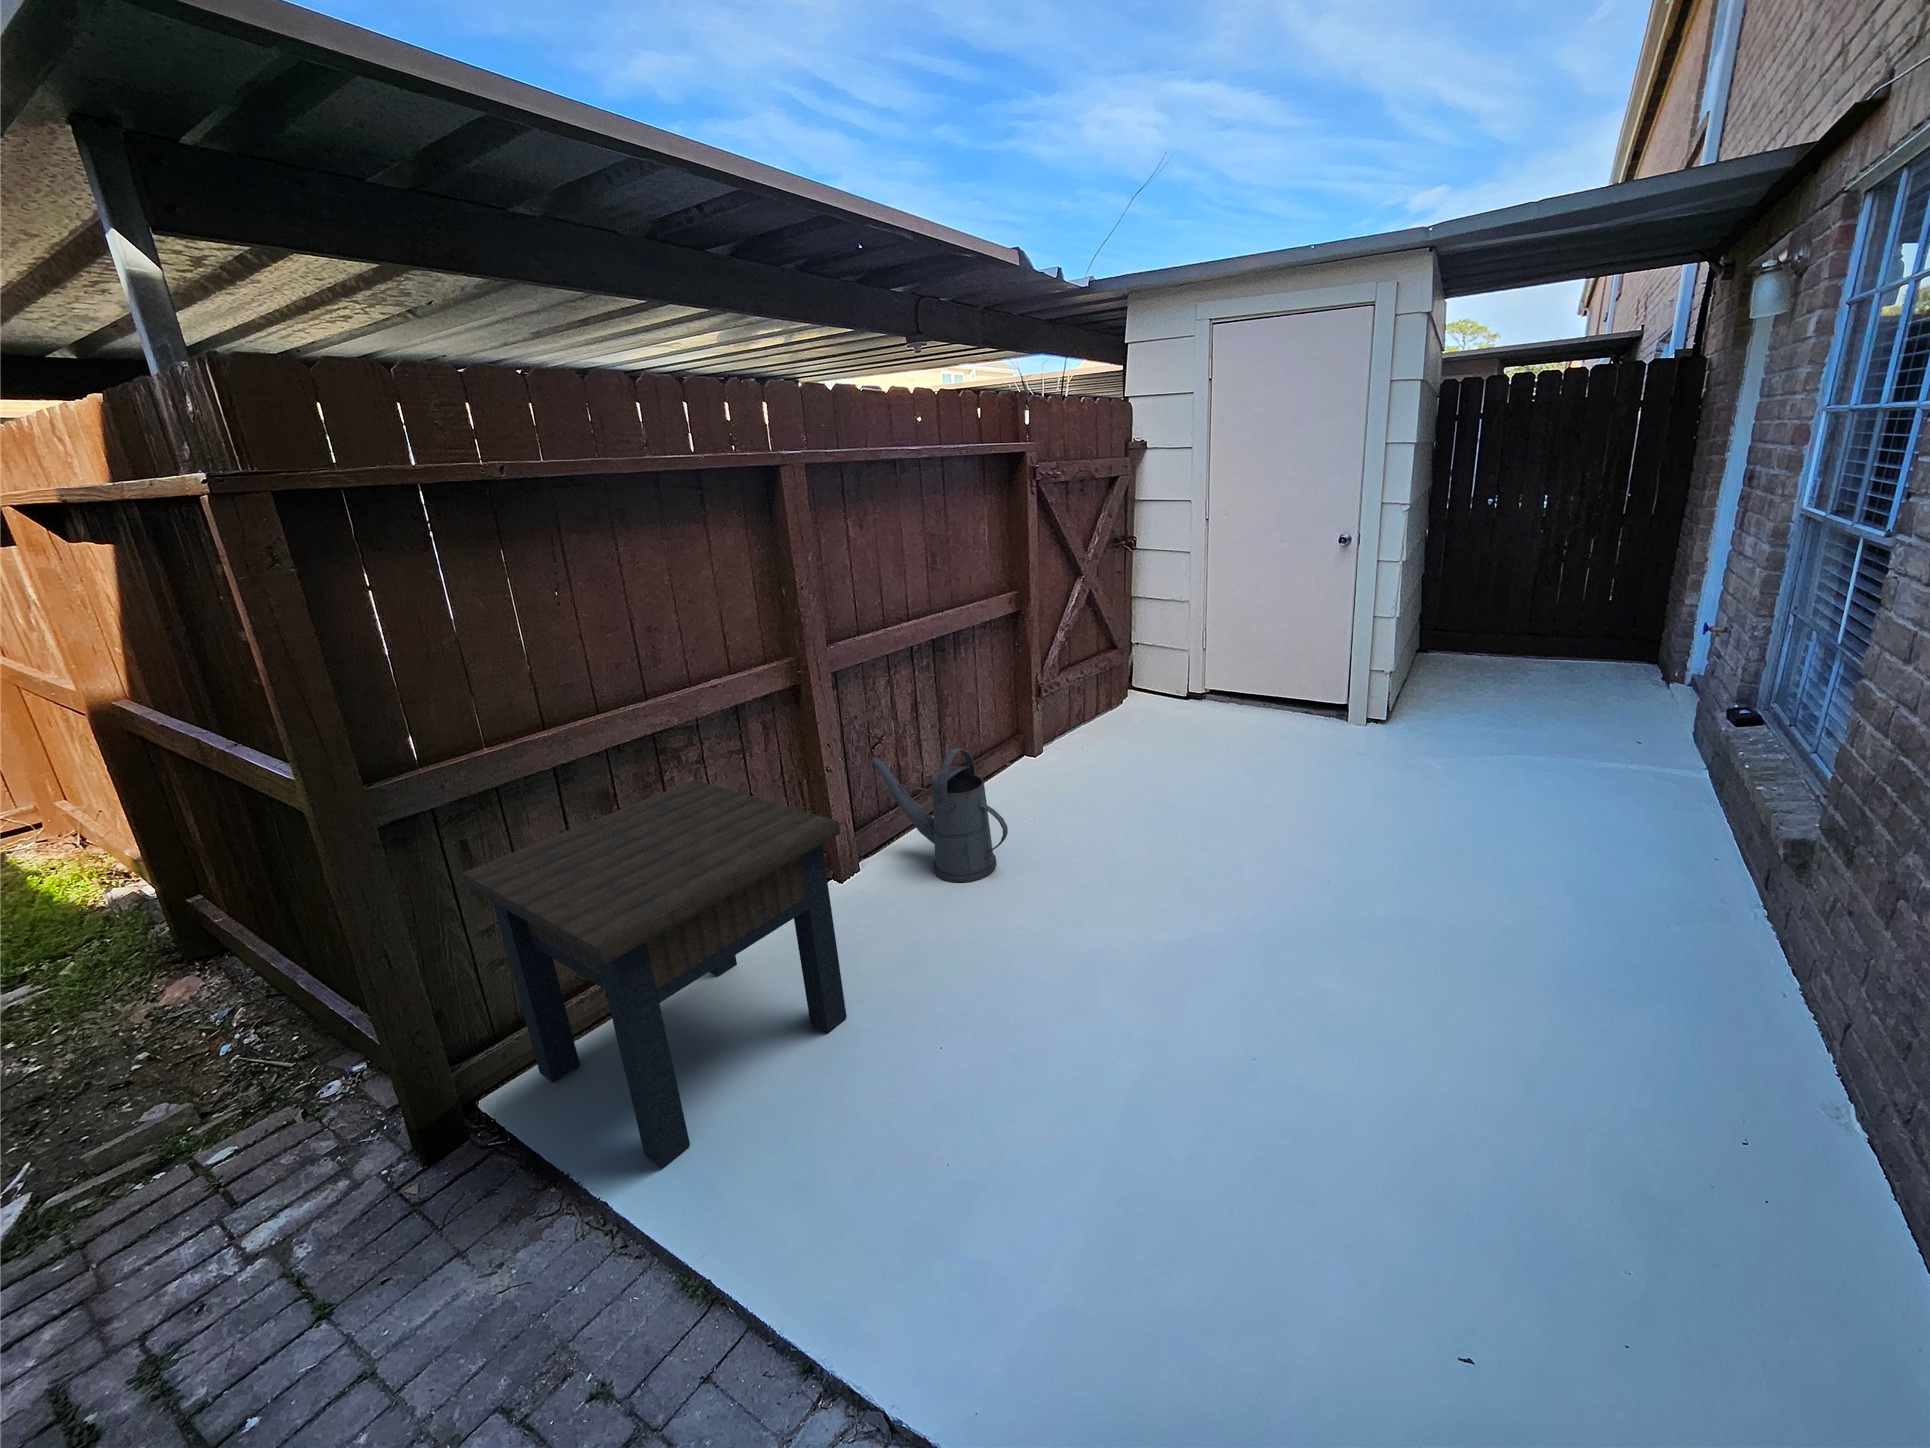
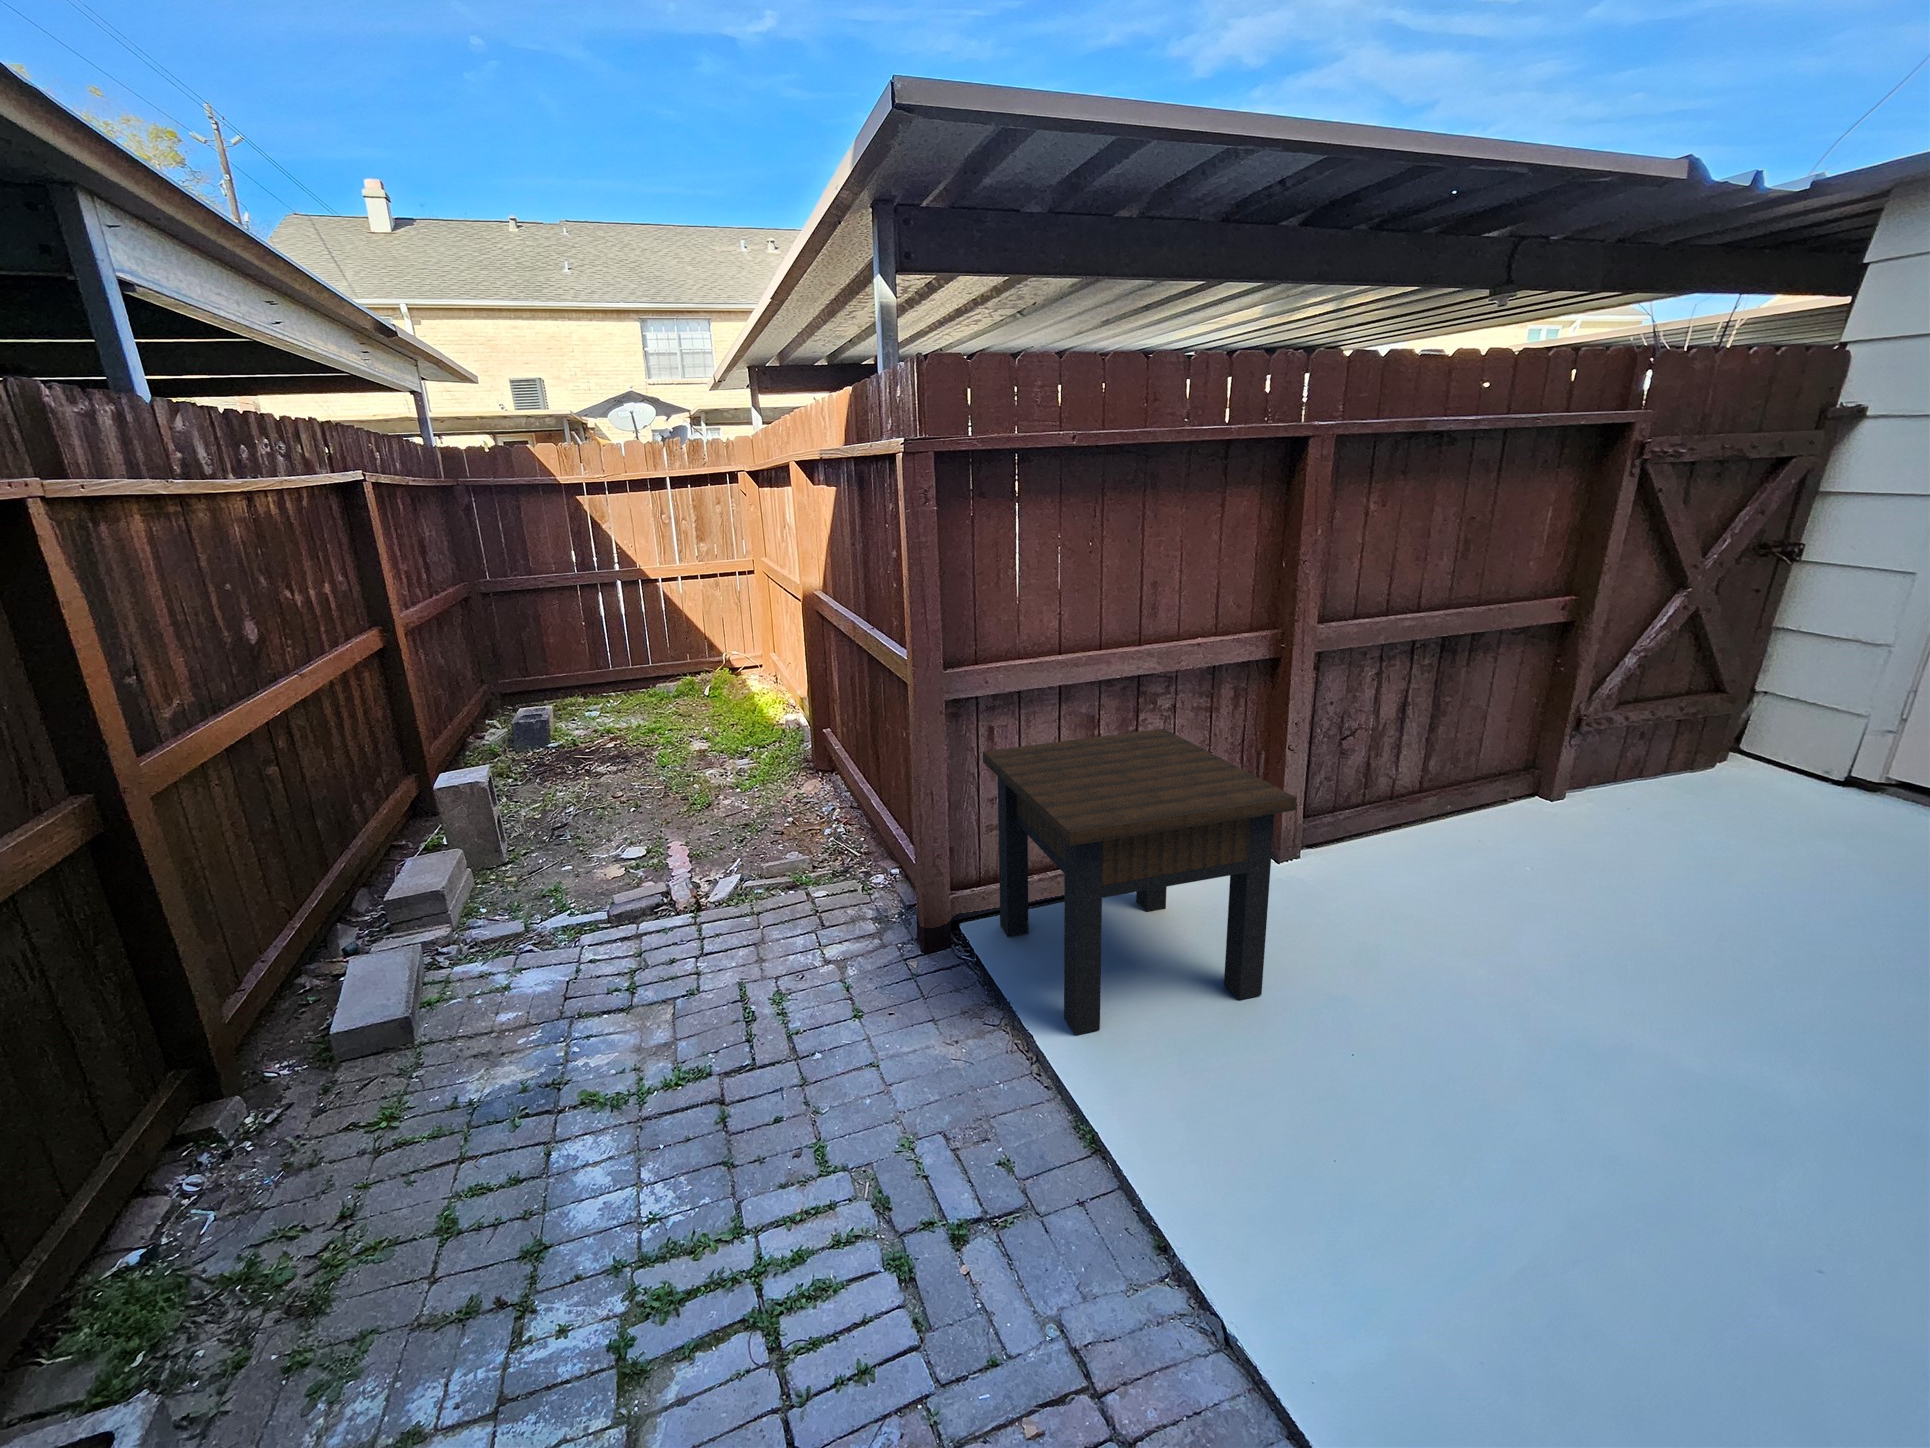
watering can: present [872,748,1008,882] -> none [1347,756,1509,926]

